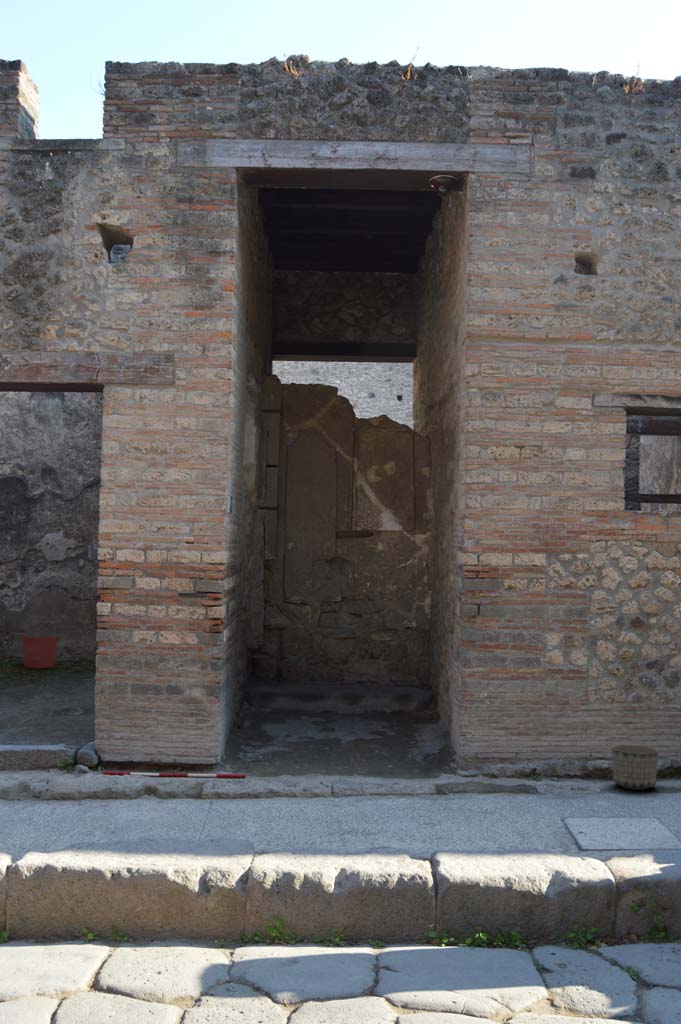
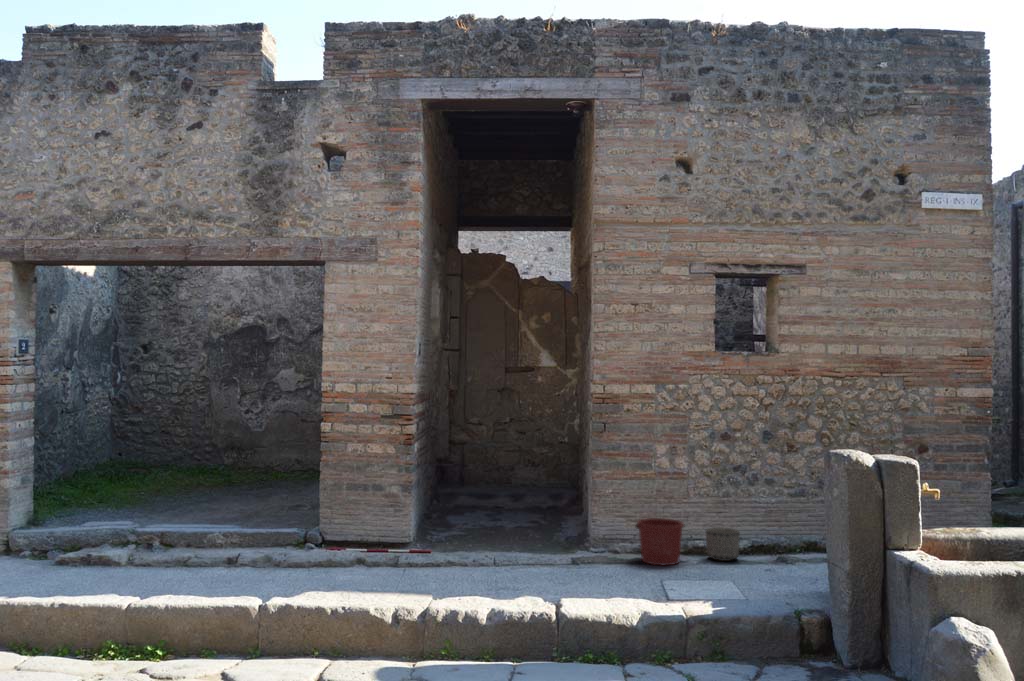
bucket: present [21,635,61,669] -> present [636,518,684,565]

